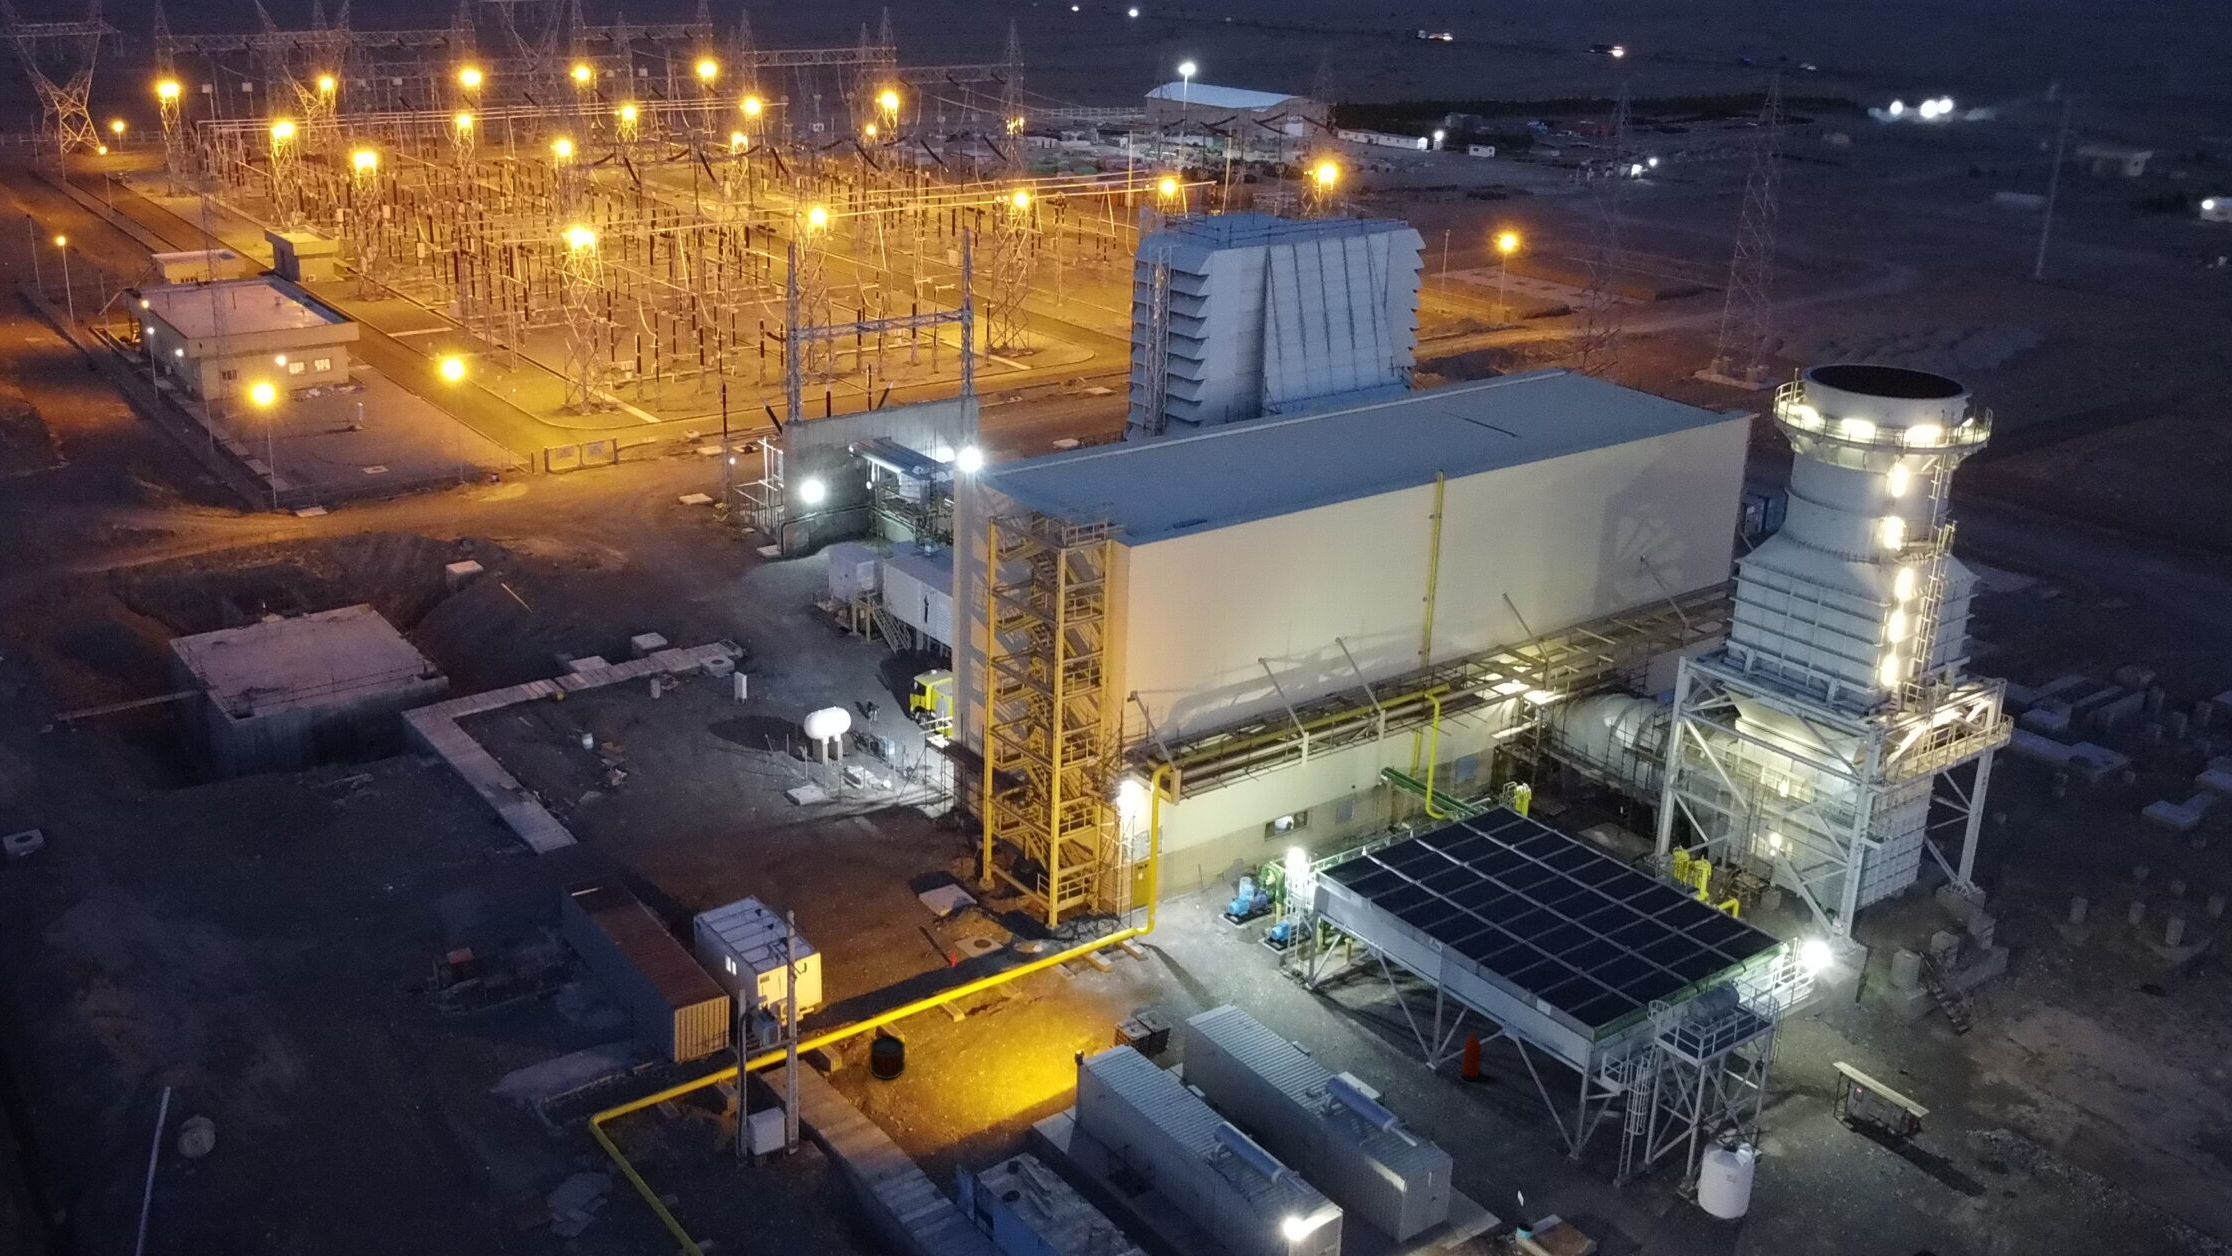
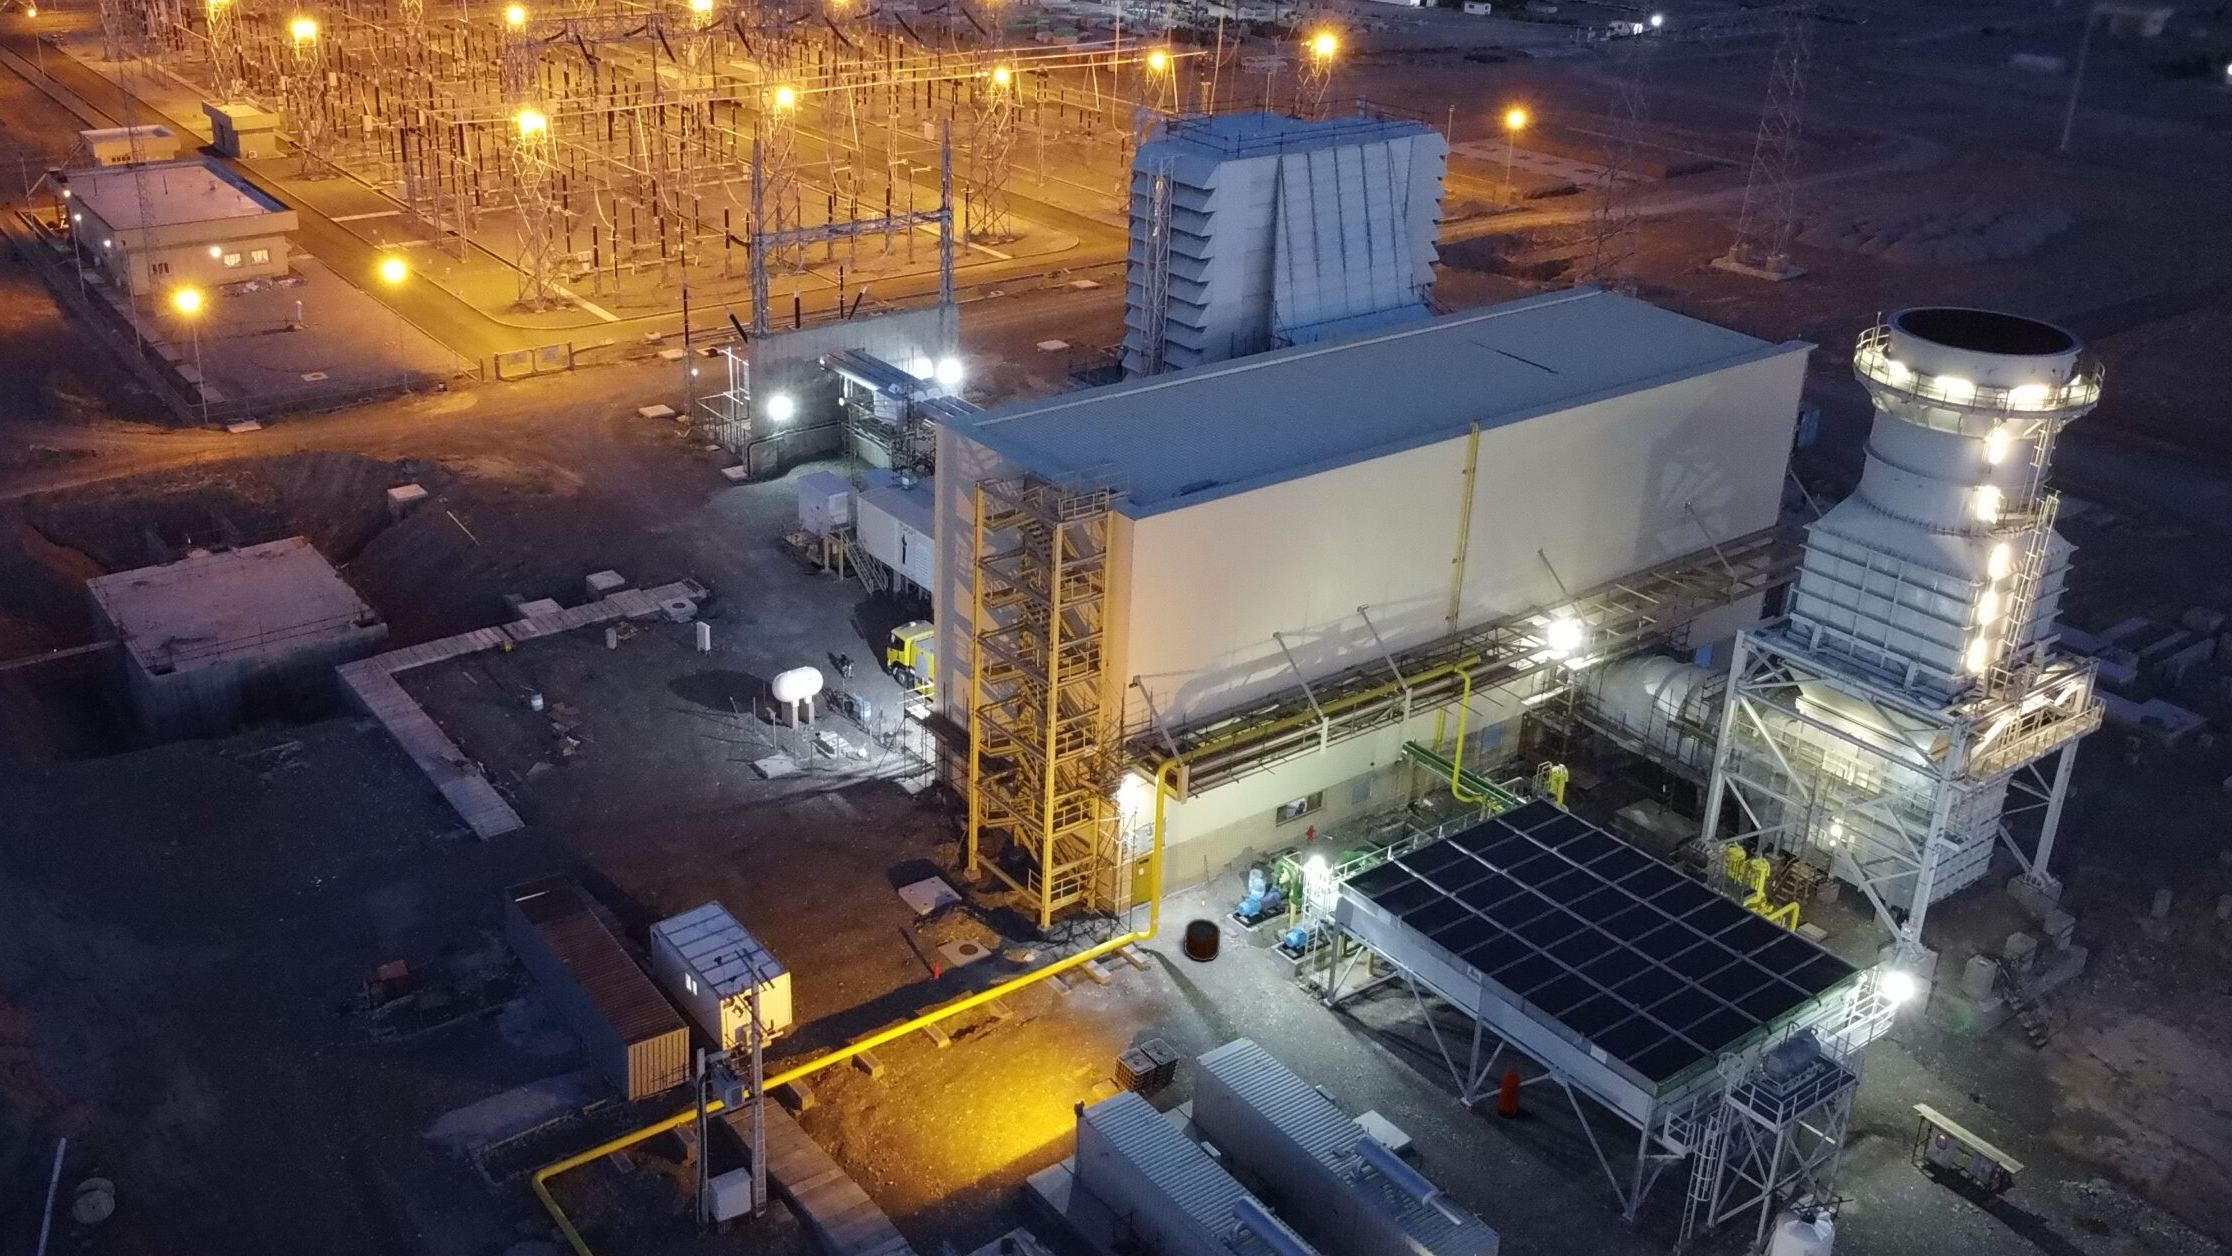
bucket: present [869,1035,905,1079] -> present [1184,919,1221,961]

